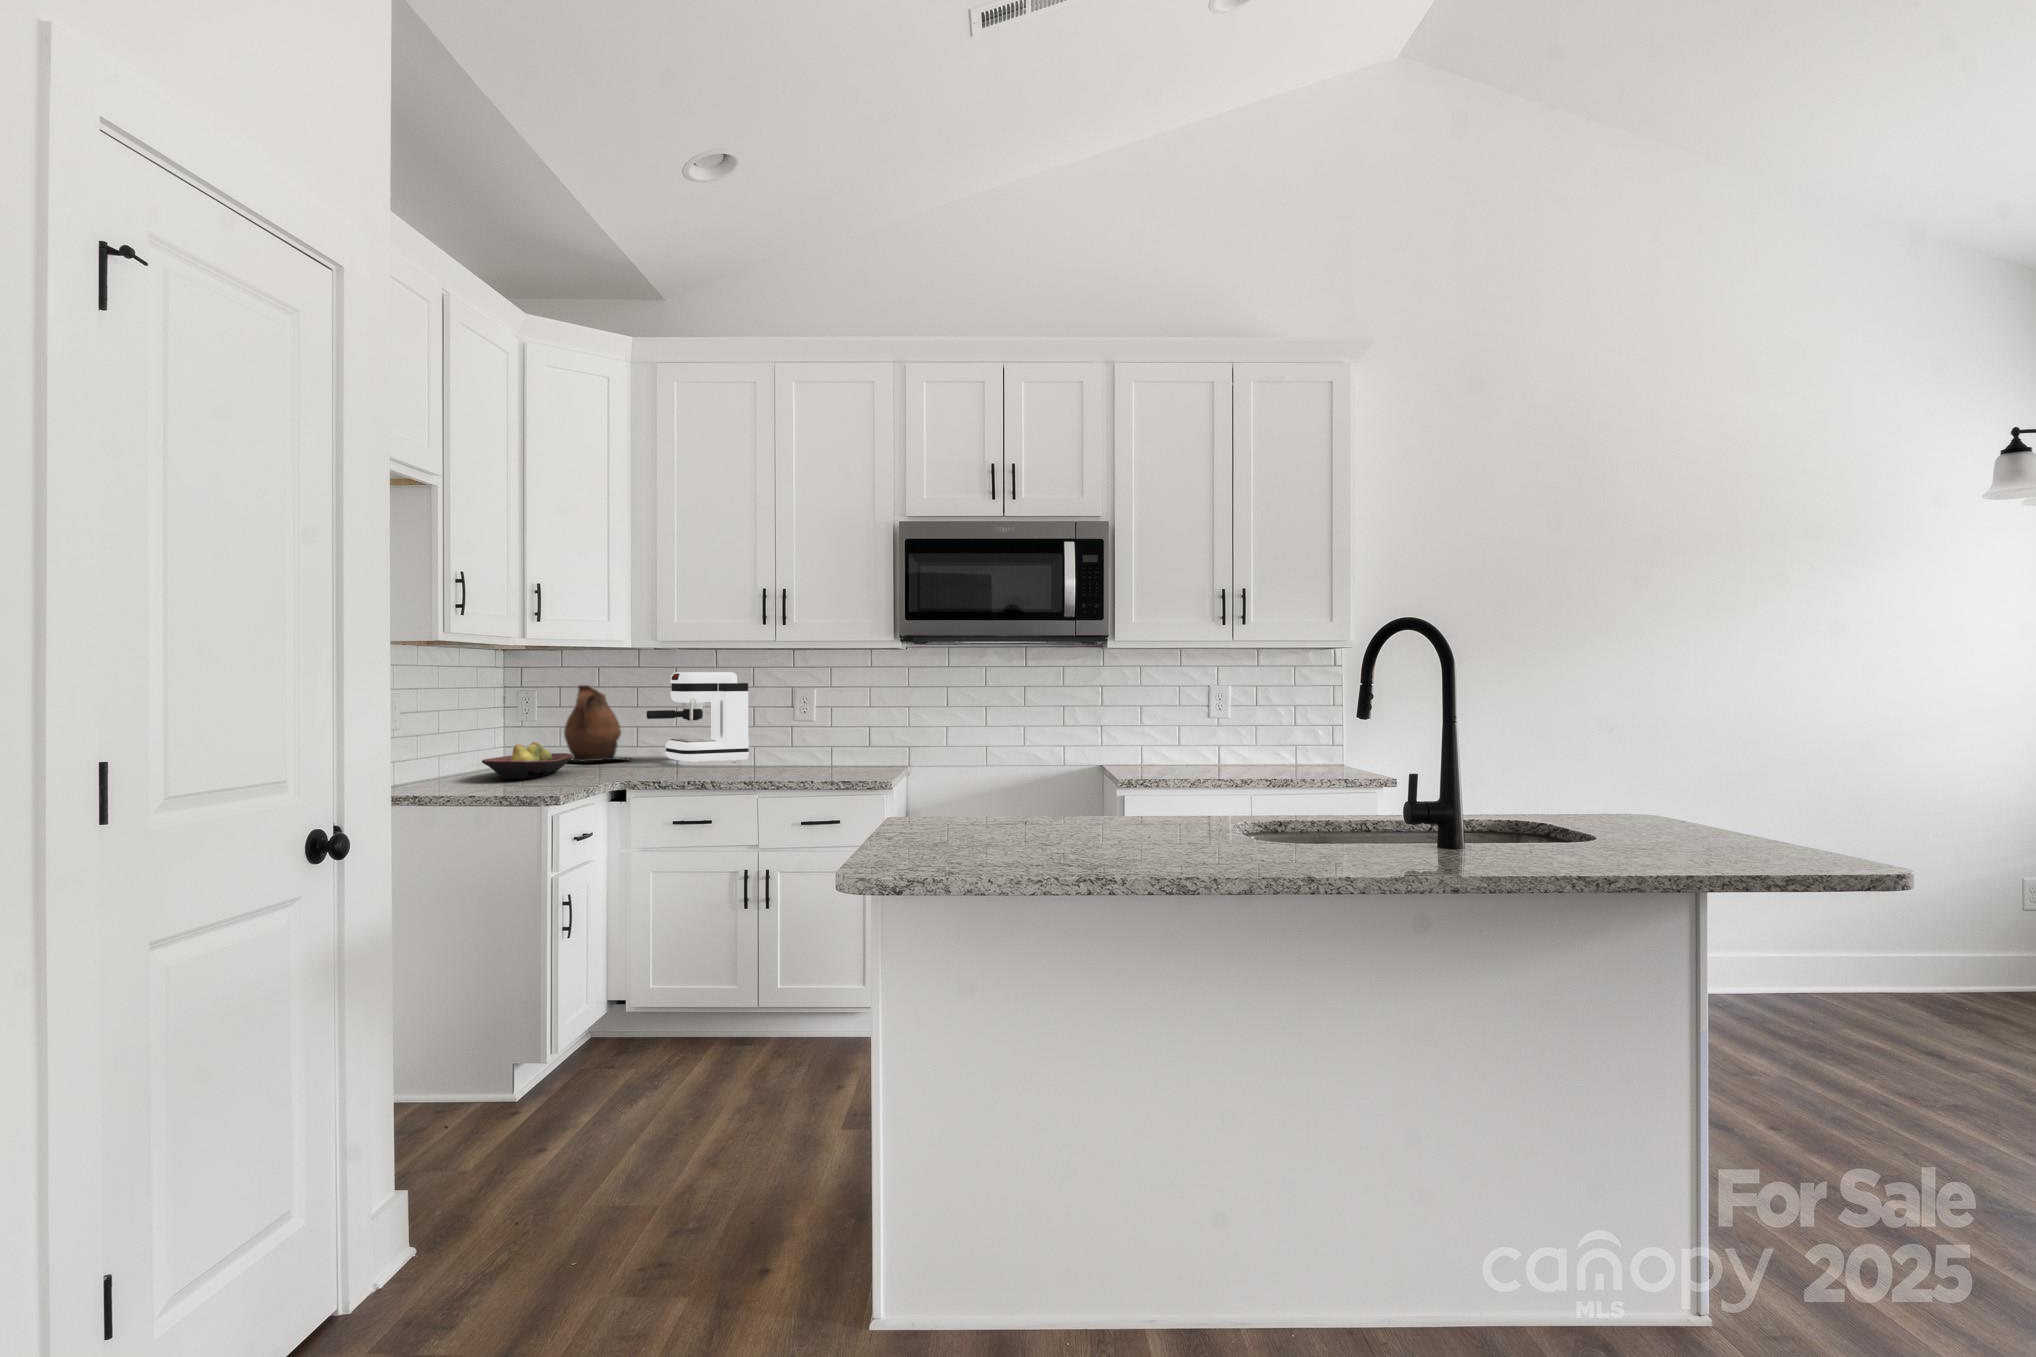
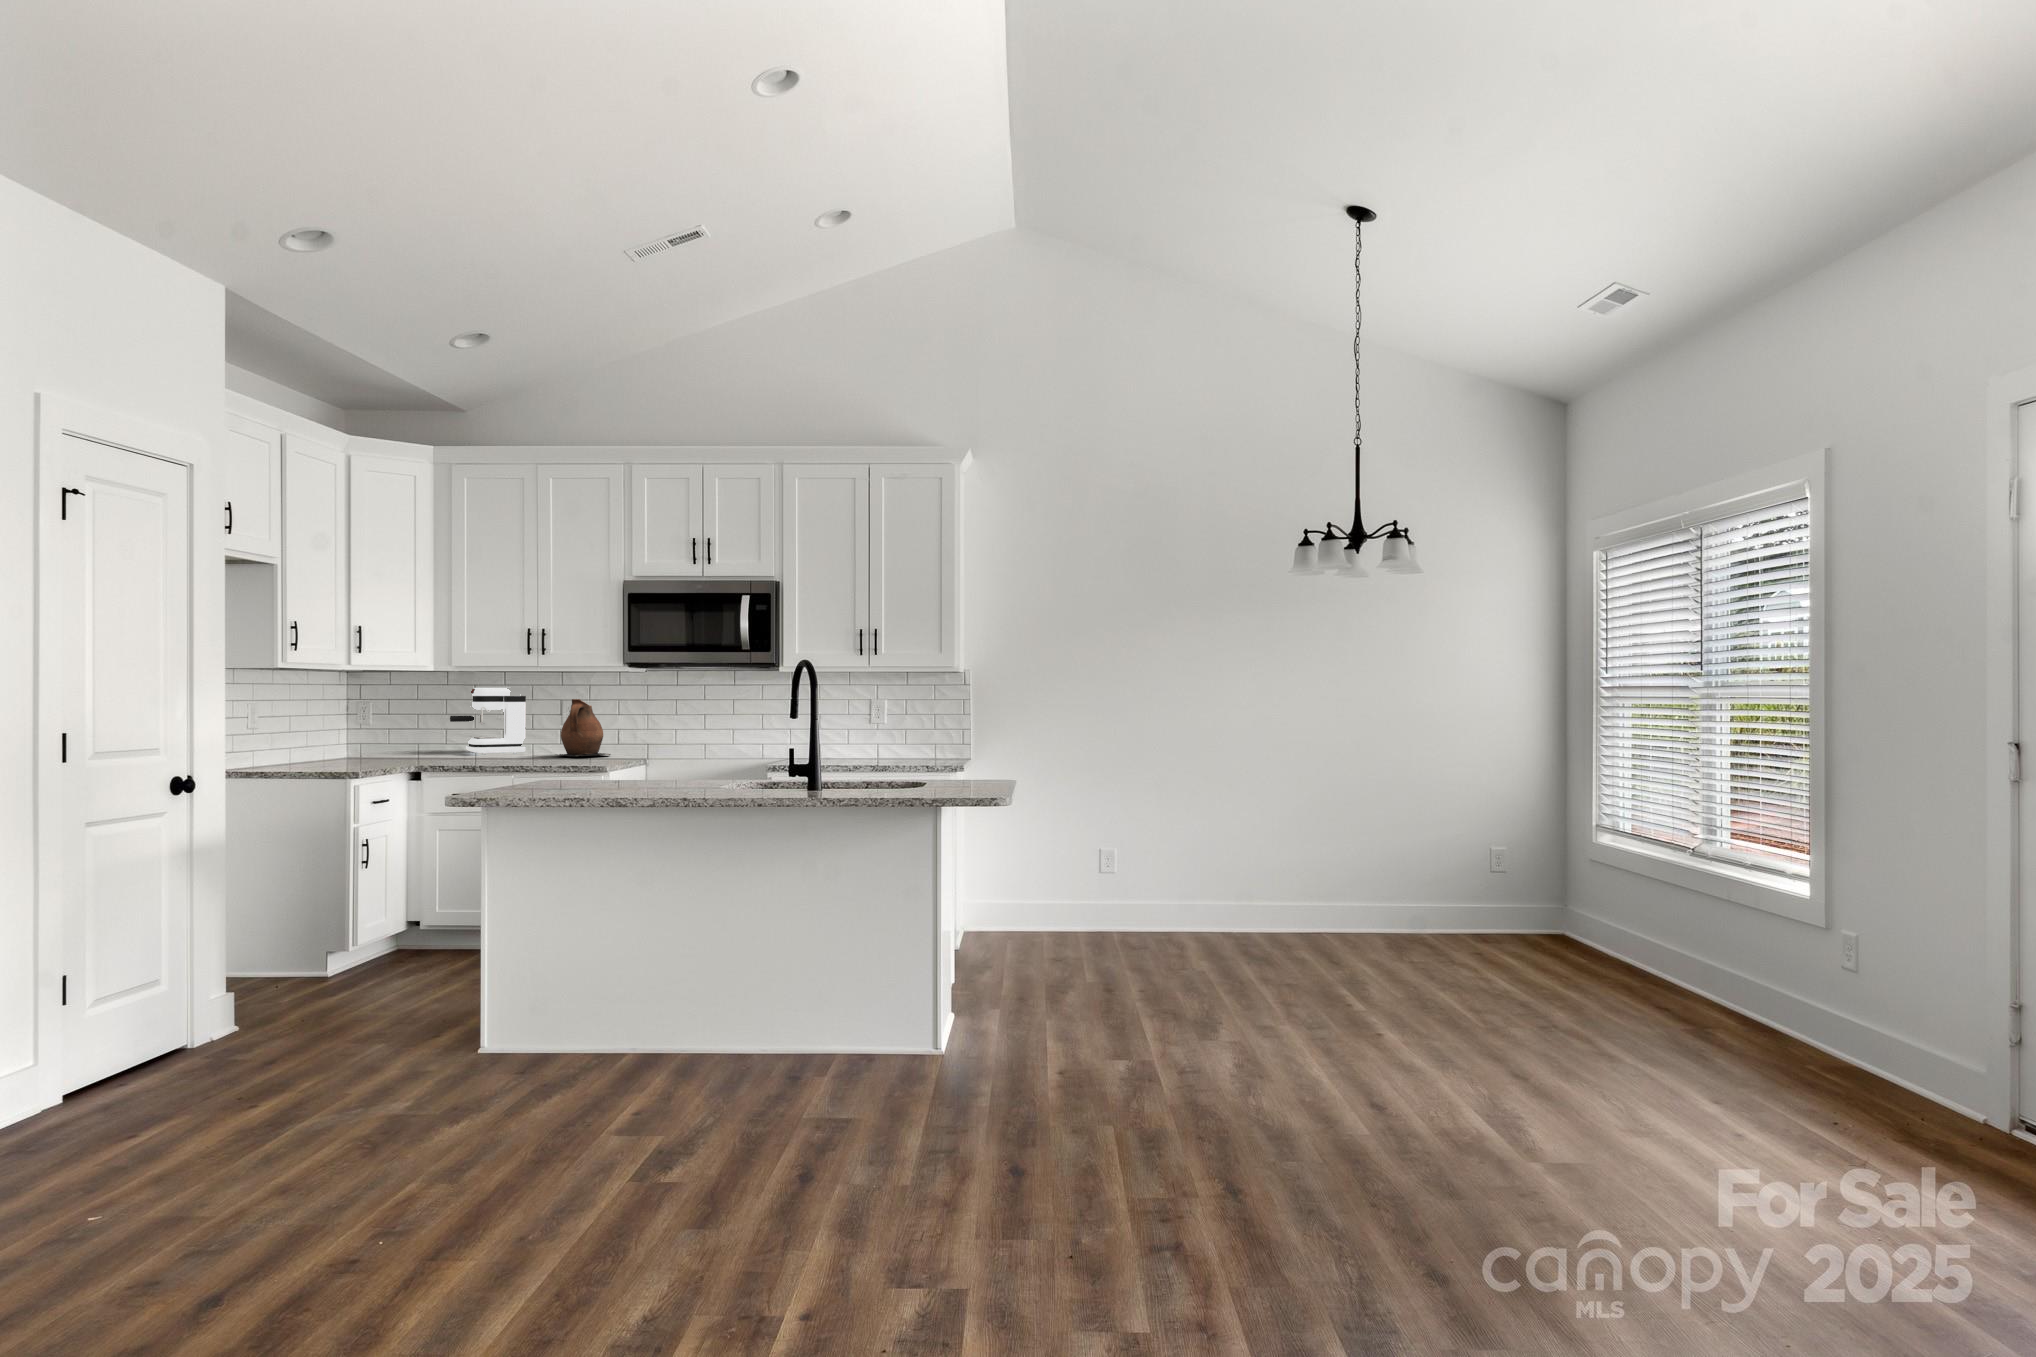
ceramic pitcher: present [564,685,624,762] -> present [559,699,610,756]
fruit bowl: present [482,742,573,779] -> none [318,737,390,763]

